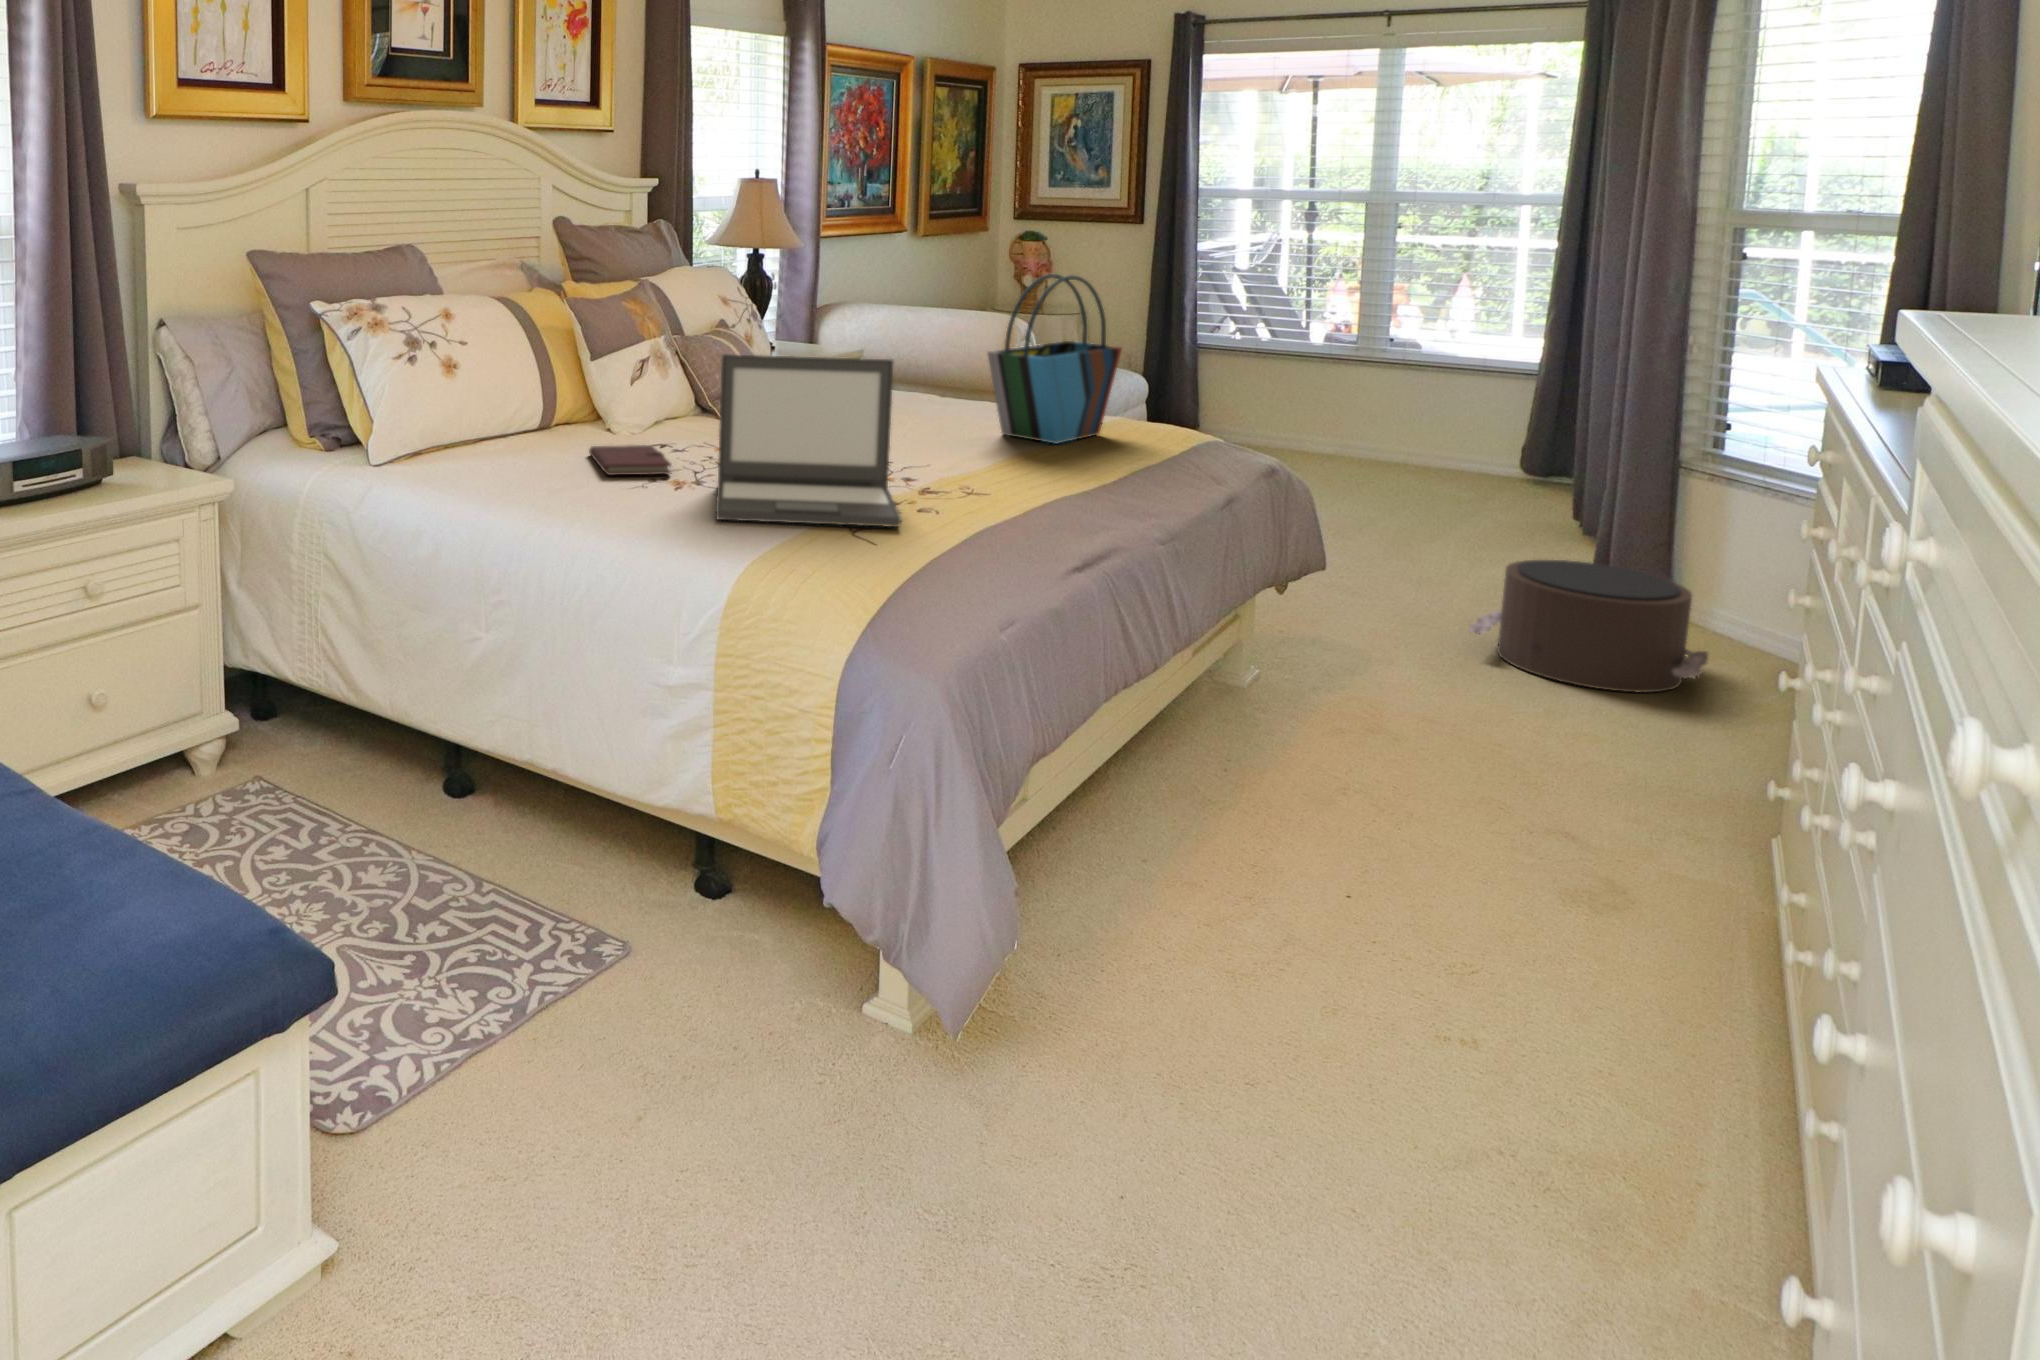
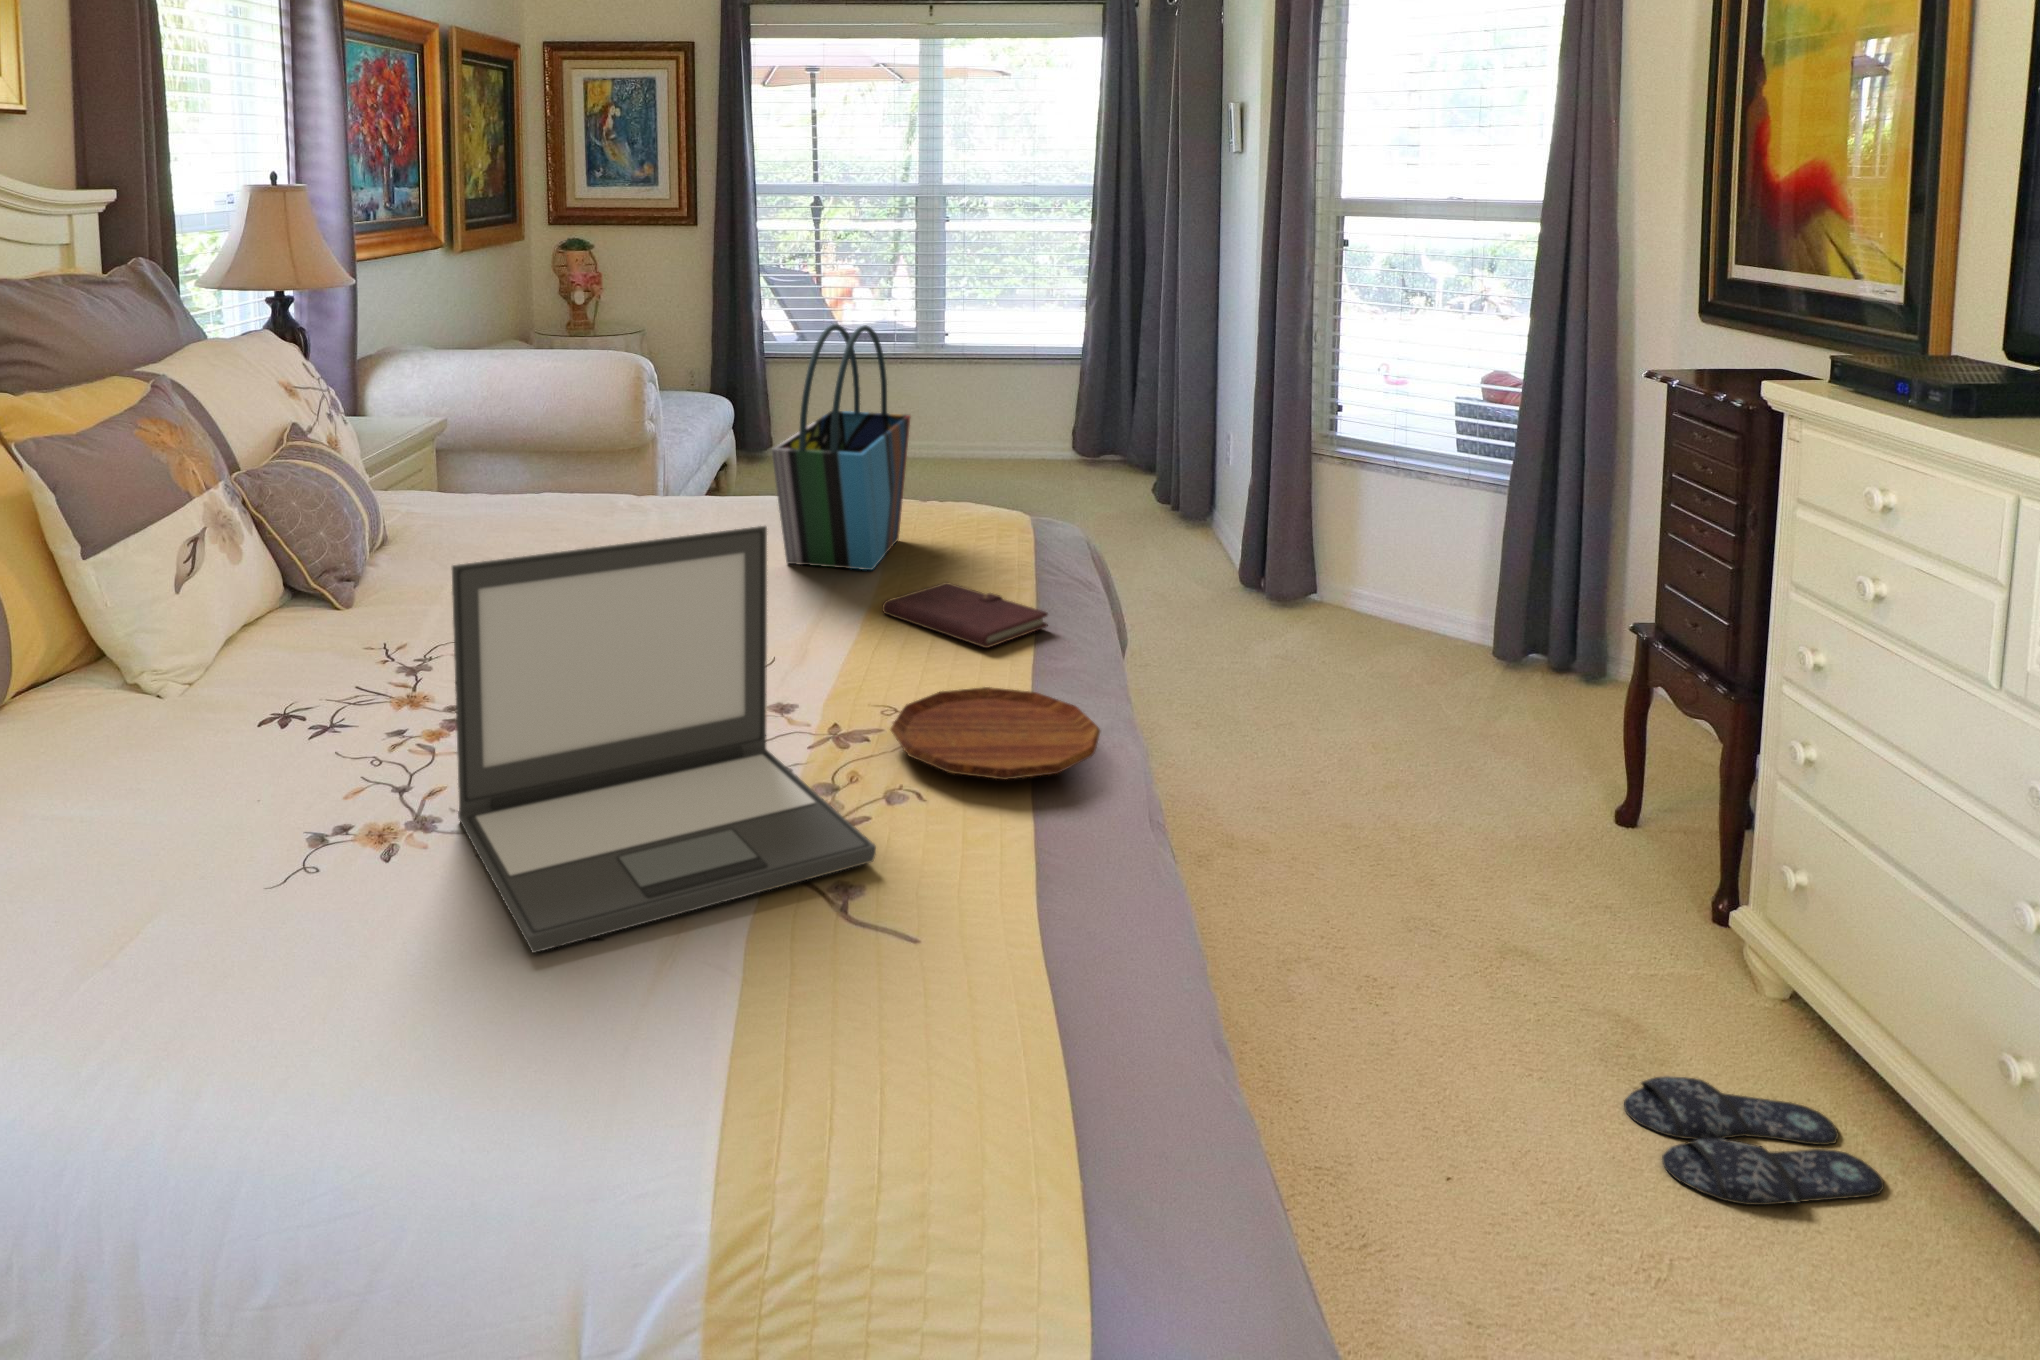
notebook: present [589,445,671,475] -> present [882,582,1048,648]
tray: none [960,484,1090,520] -> present [890,687,1100,780]
pouf: present [1469,560,1708,692] -> none [1214,576,1436,721]
slippers: none [1537,893,1738,988] -> present [1624,1076,1884,1205]

